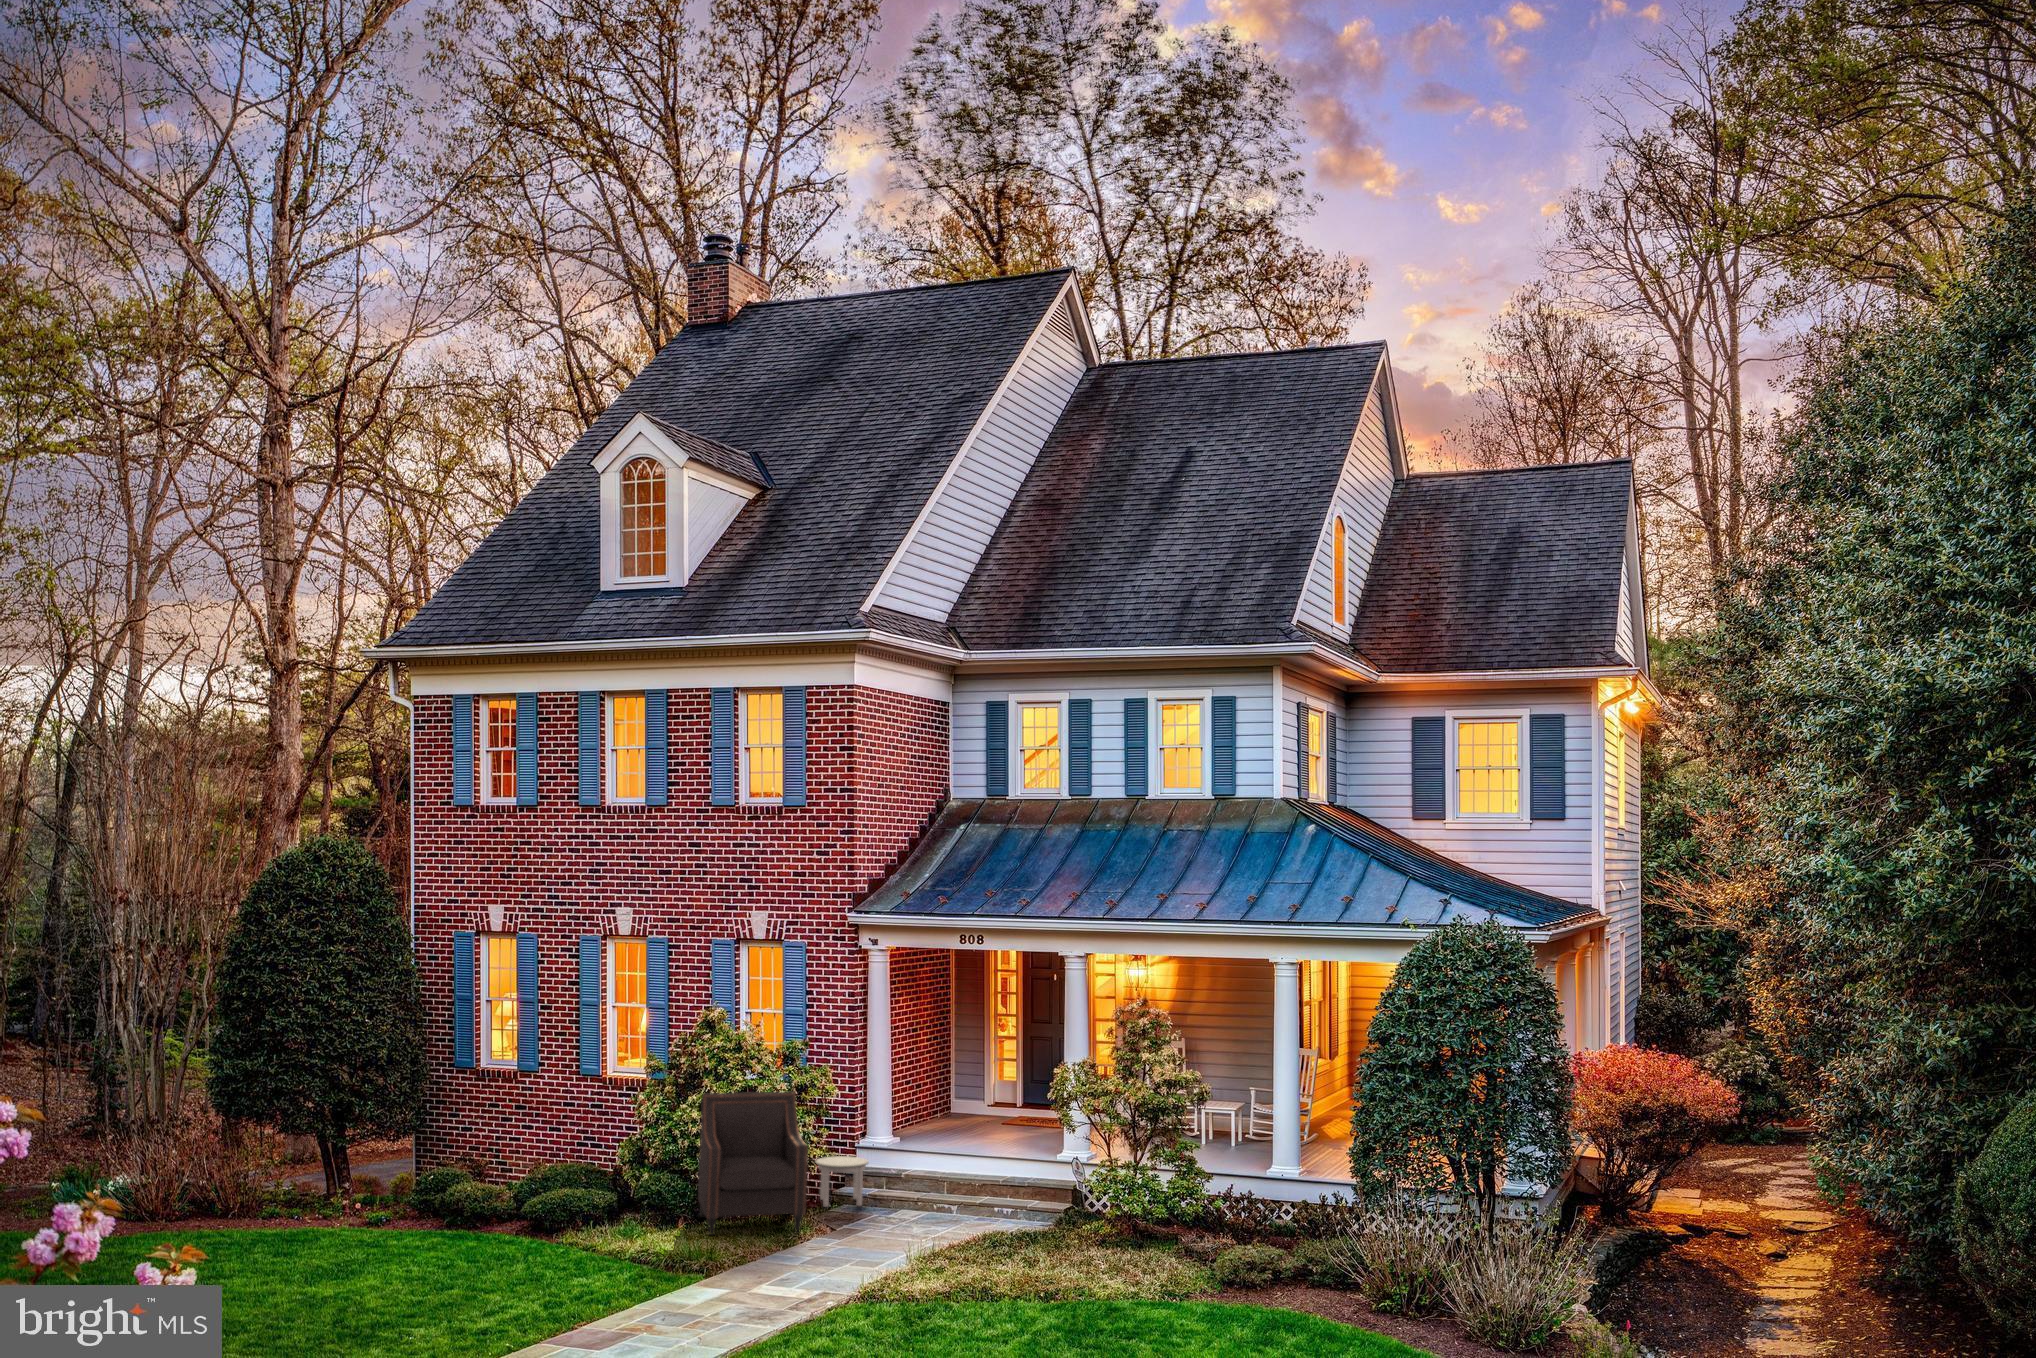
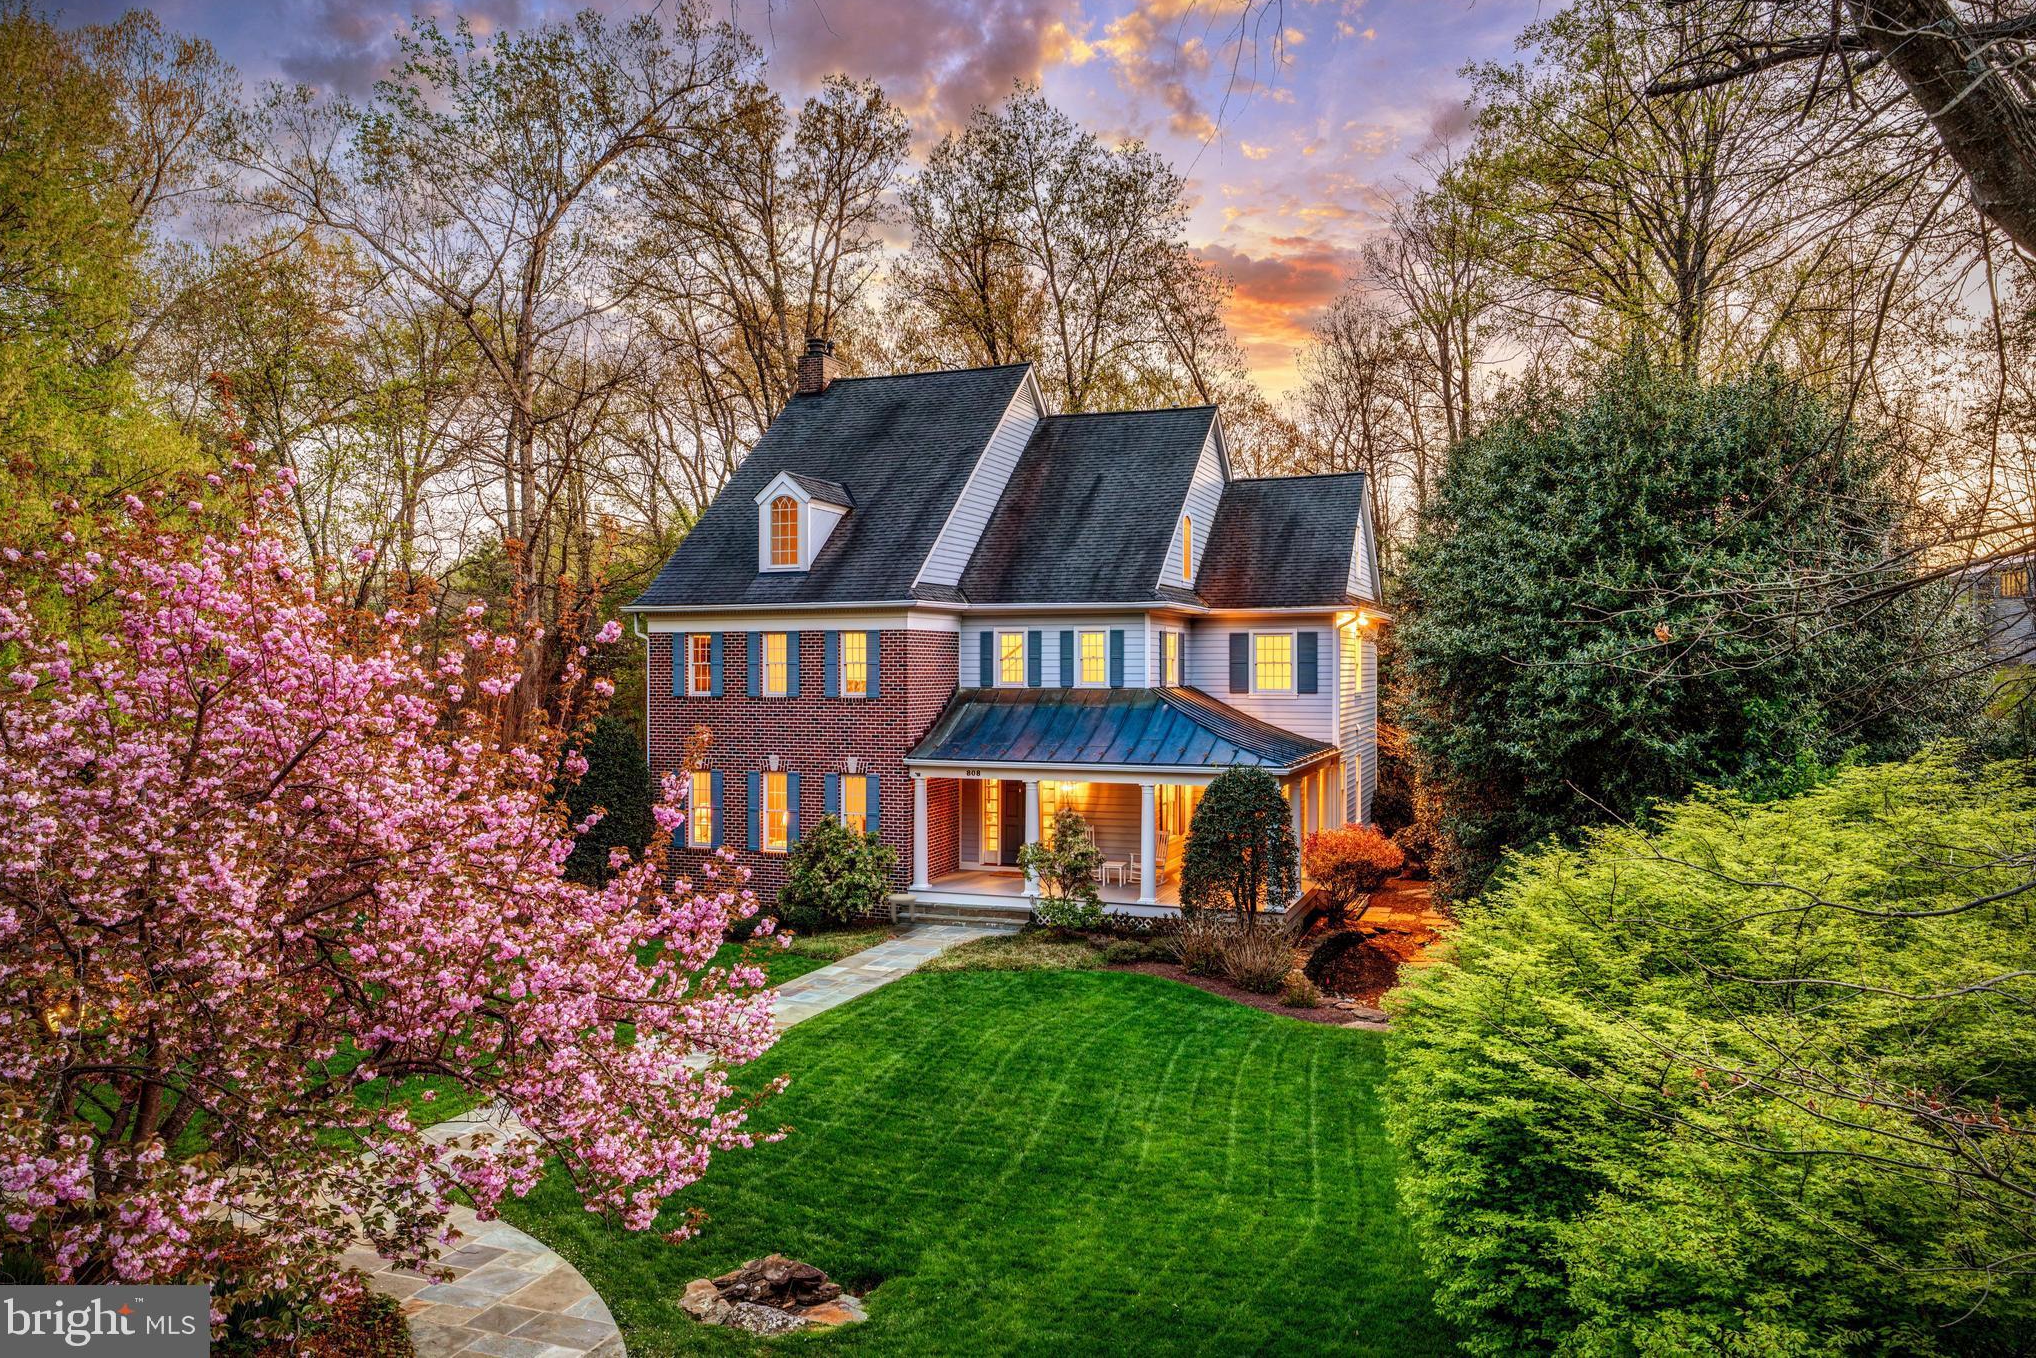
chair: present [698,1091,808,1235] -> none [824,861,883,940]

